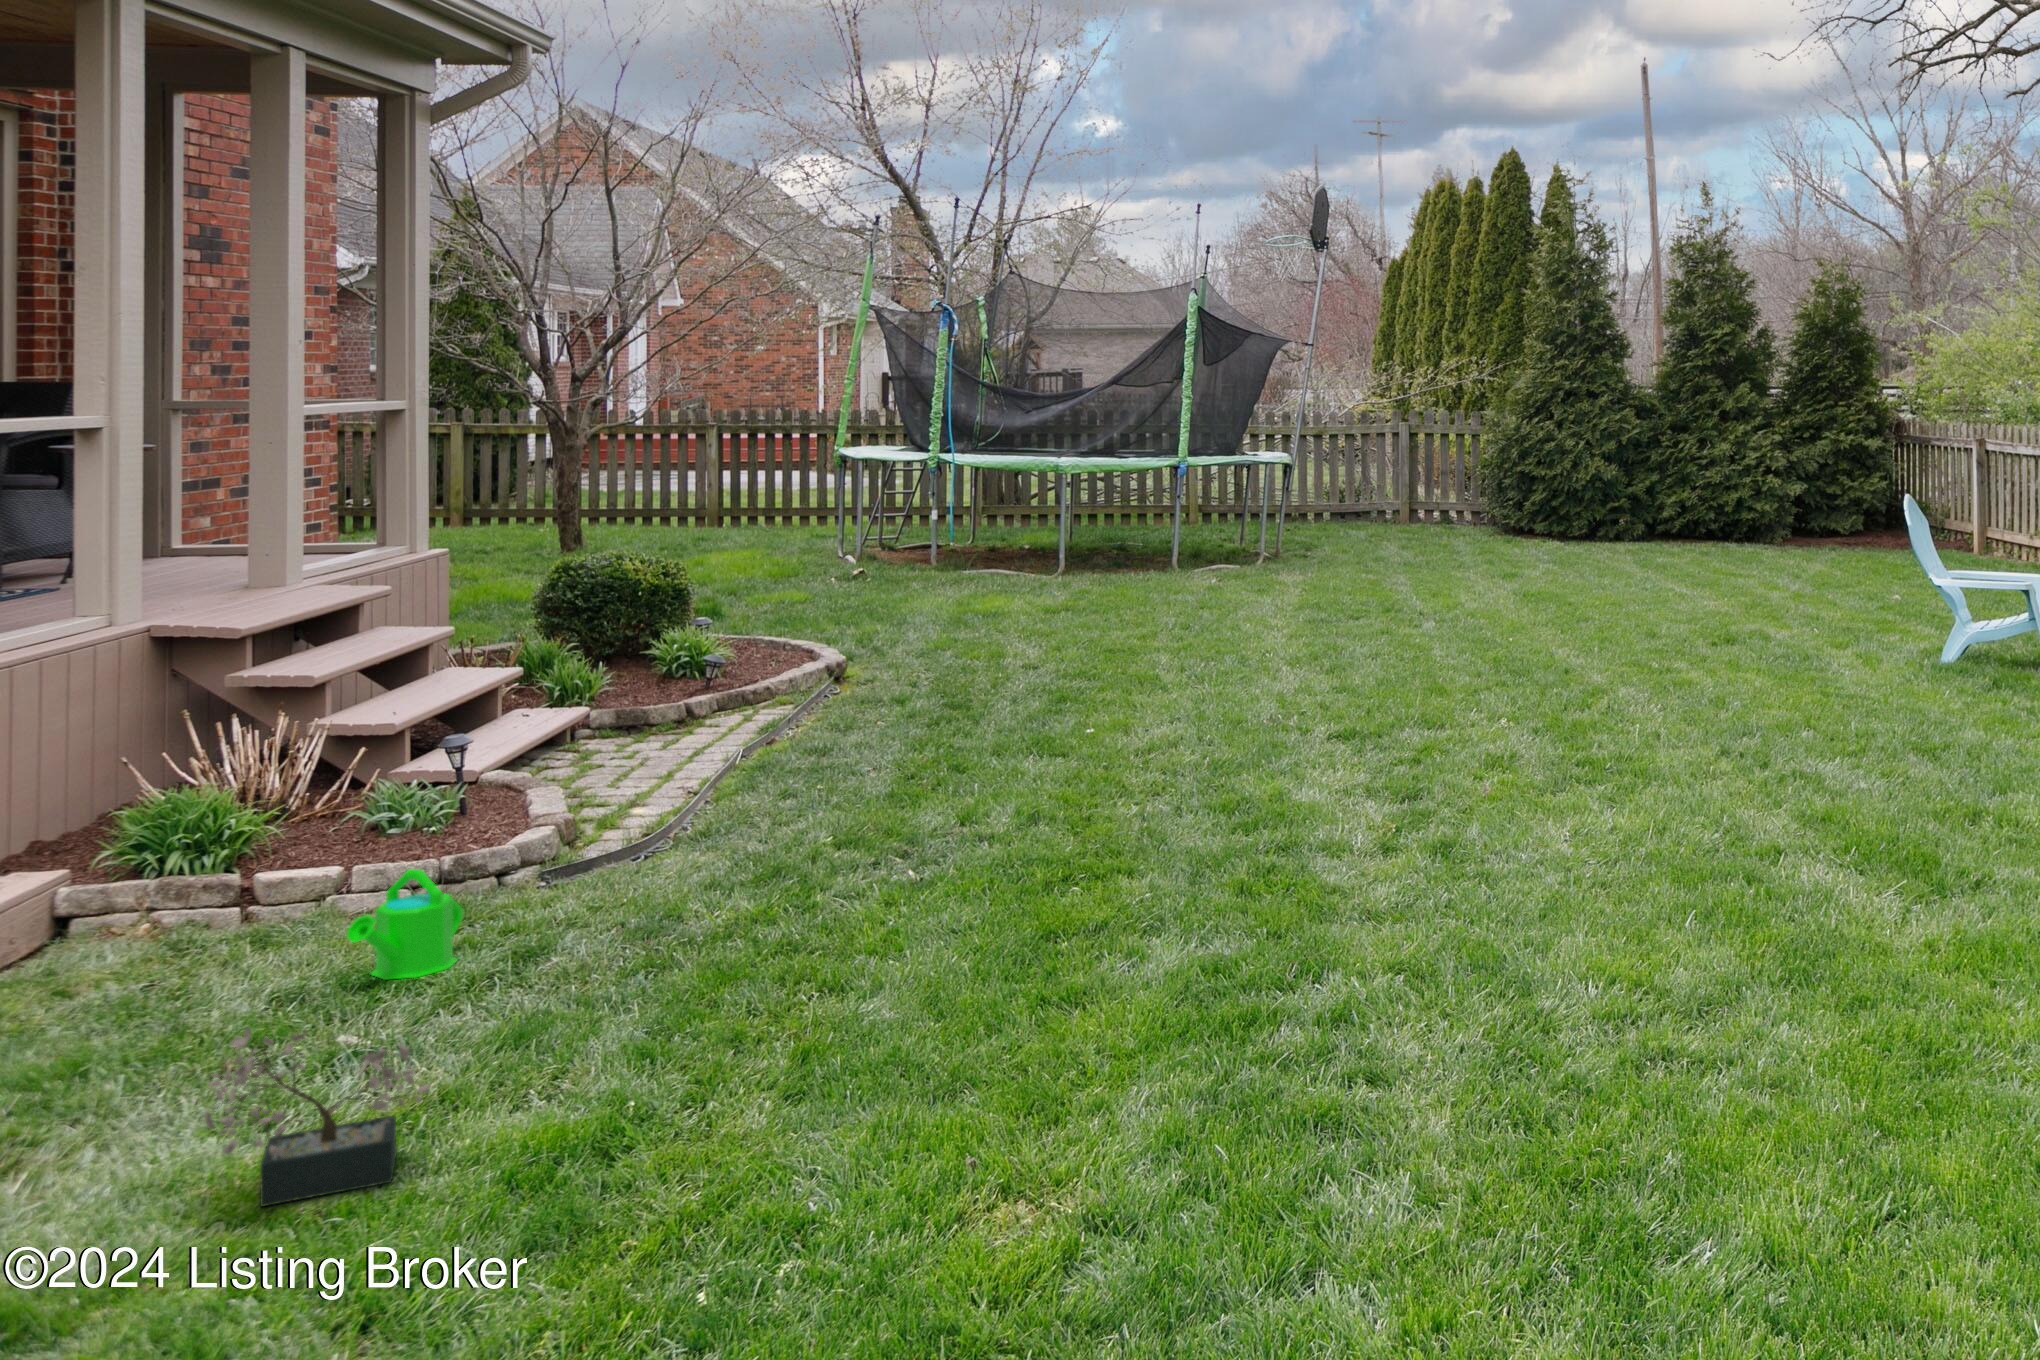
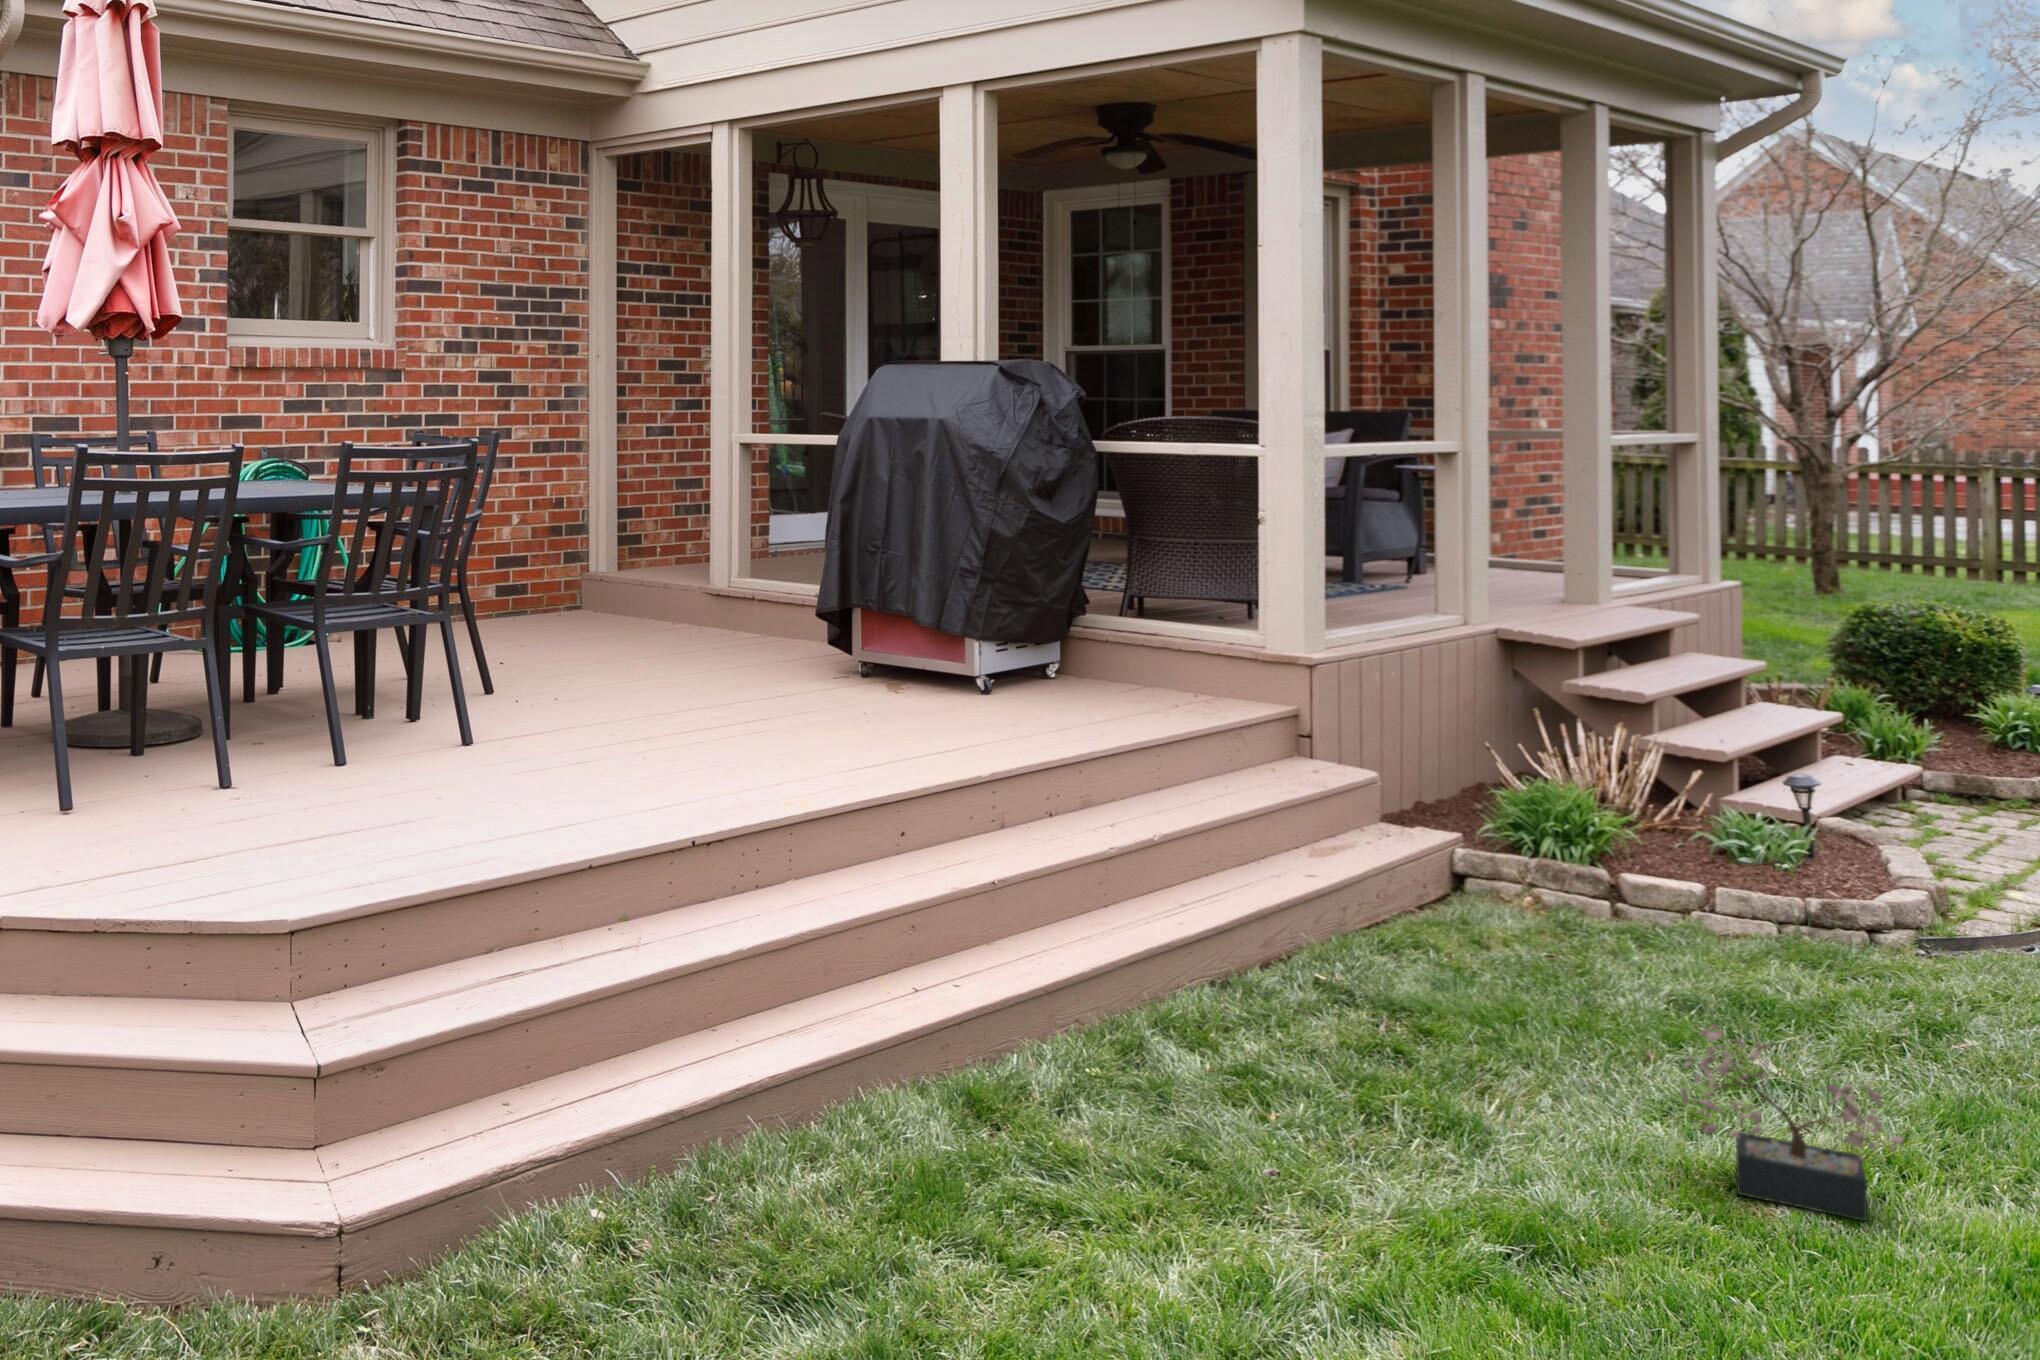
watering can: present [347,869,463,980] -> none [1746,906,1857,1018]

